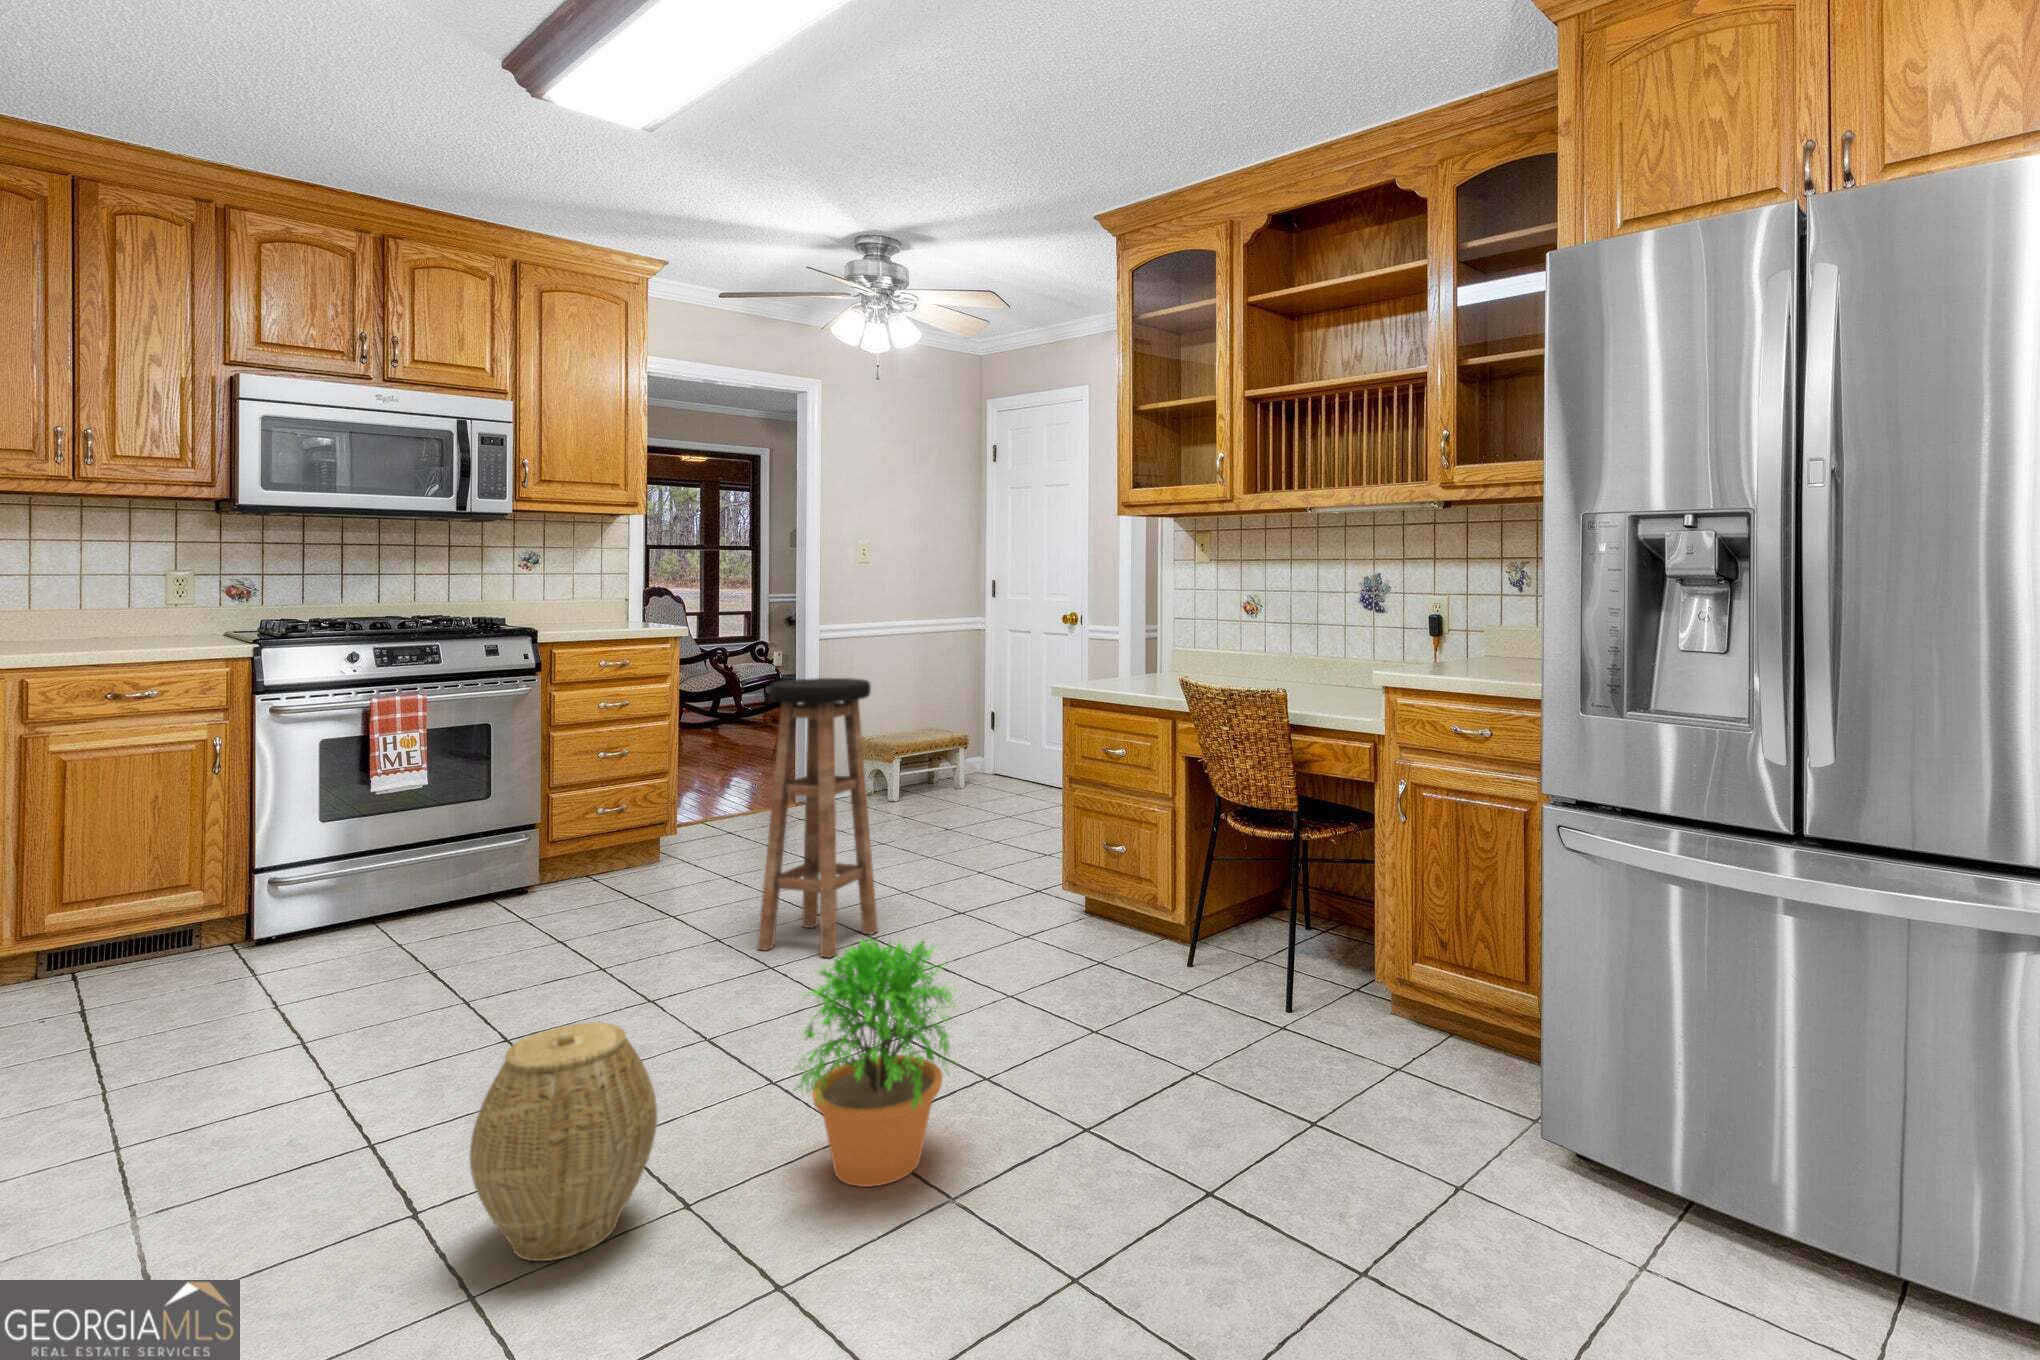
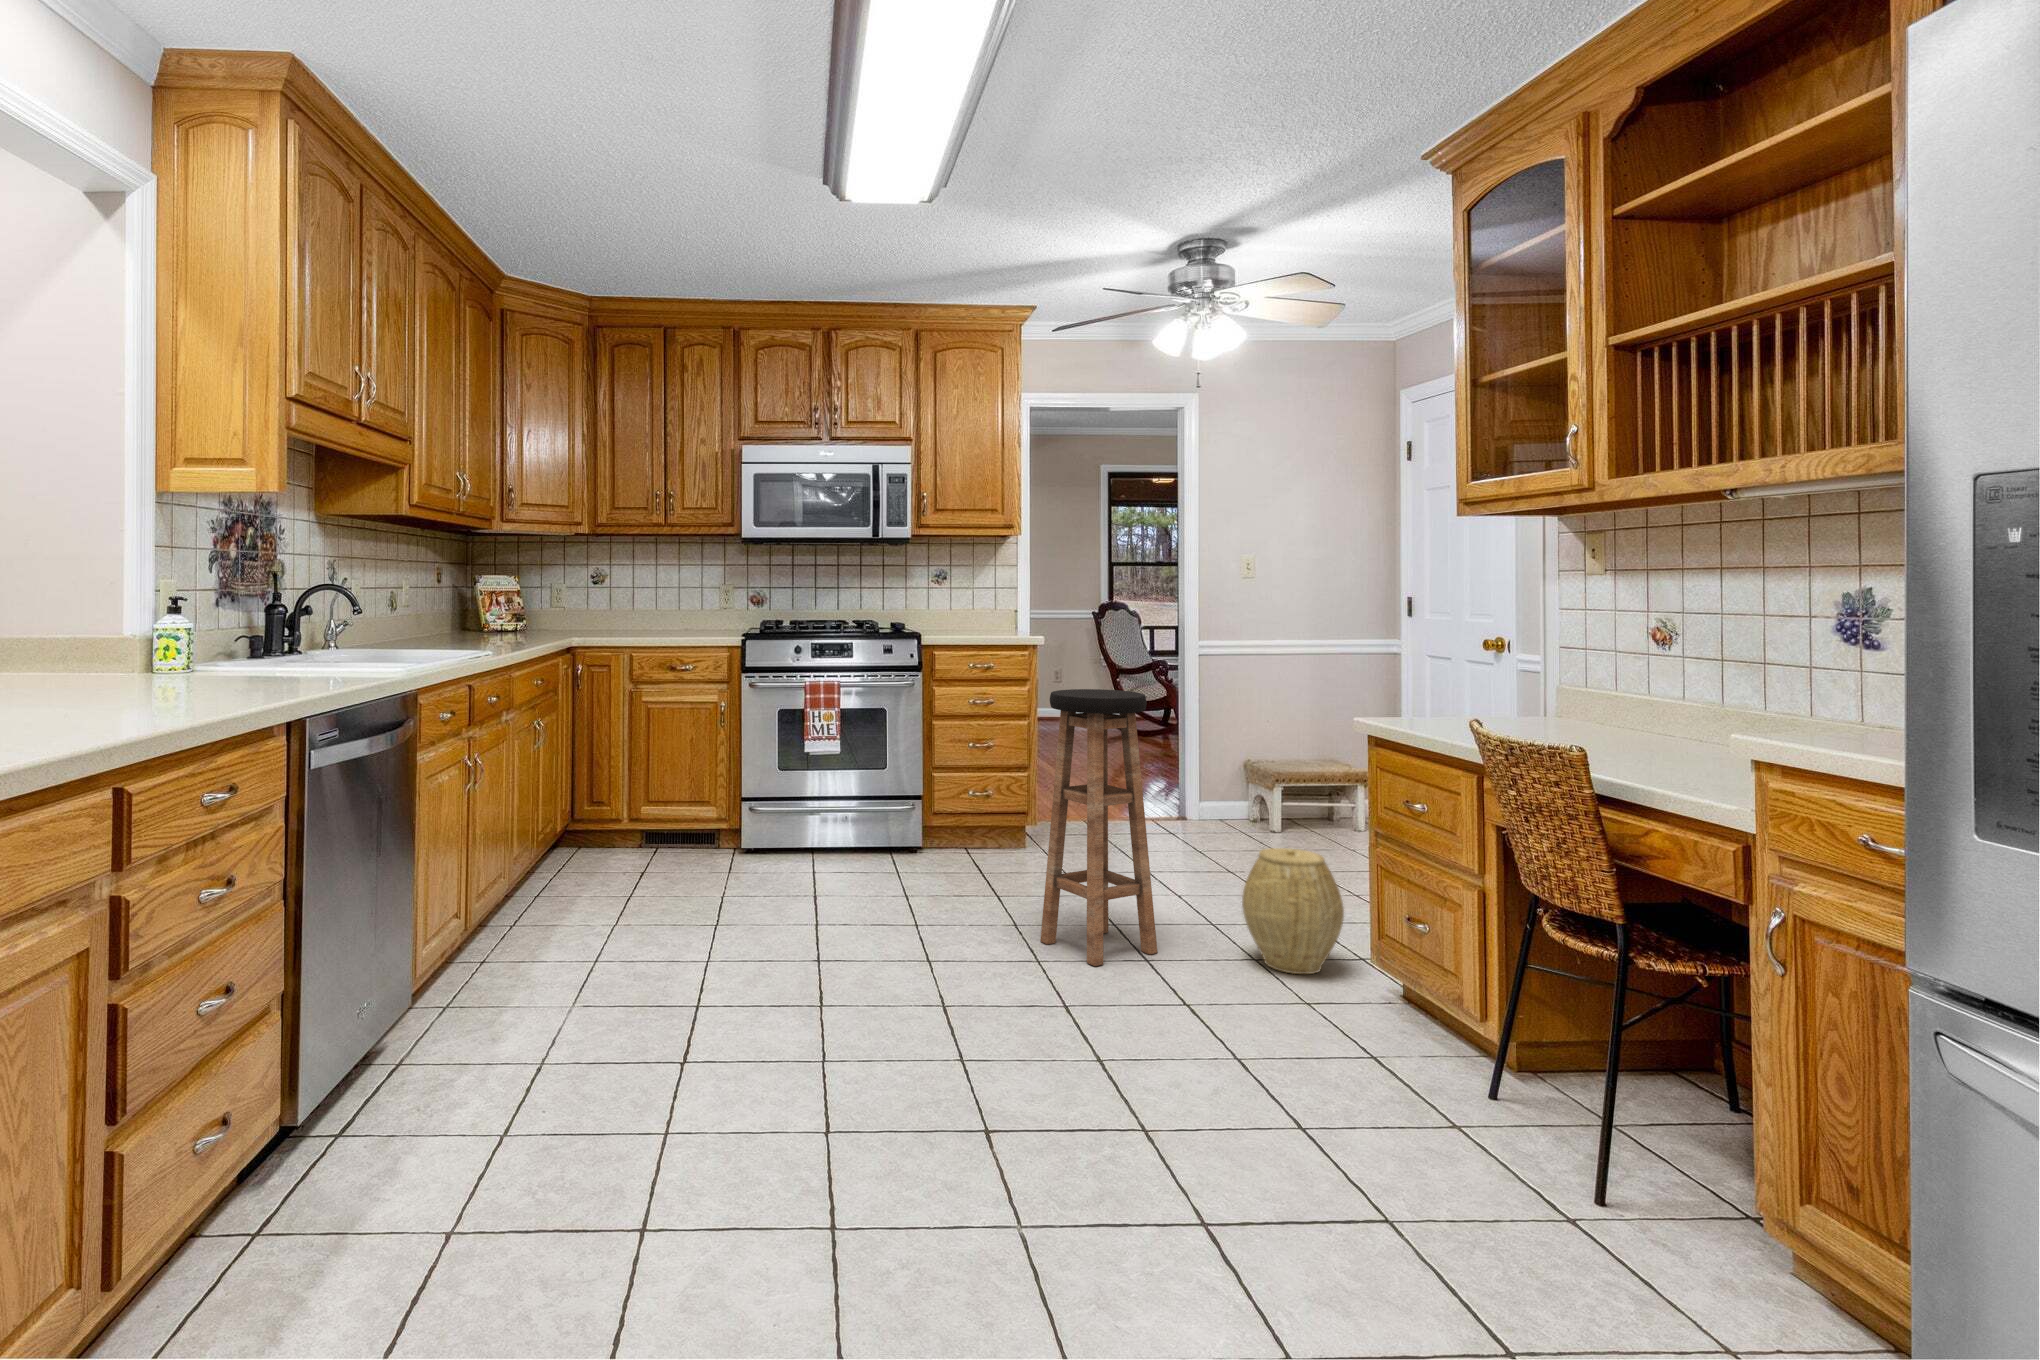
potted plant: present [795,938,956,1187] -> none [895,943,1078,1197]
woven basket: present [470,1022,657,1261] -> present [1242,848,1344,974]

